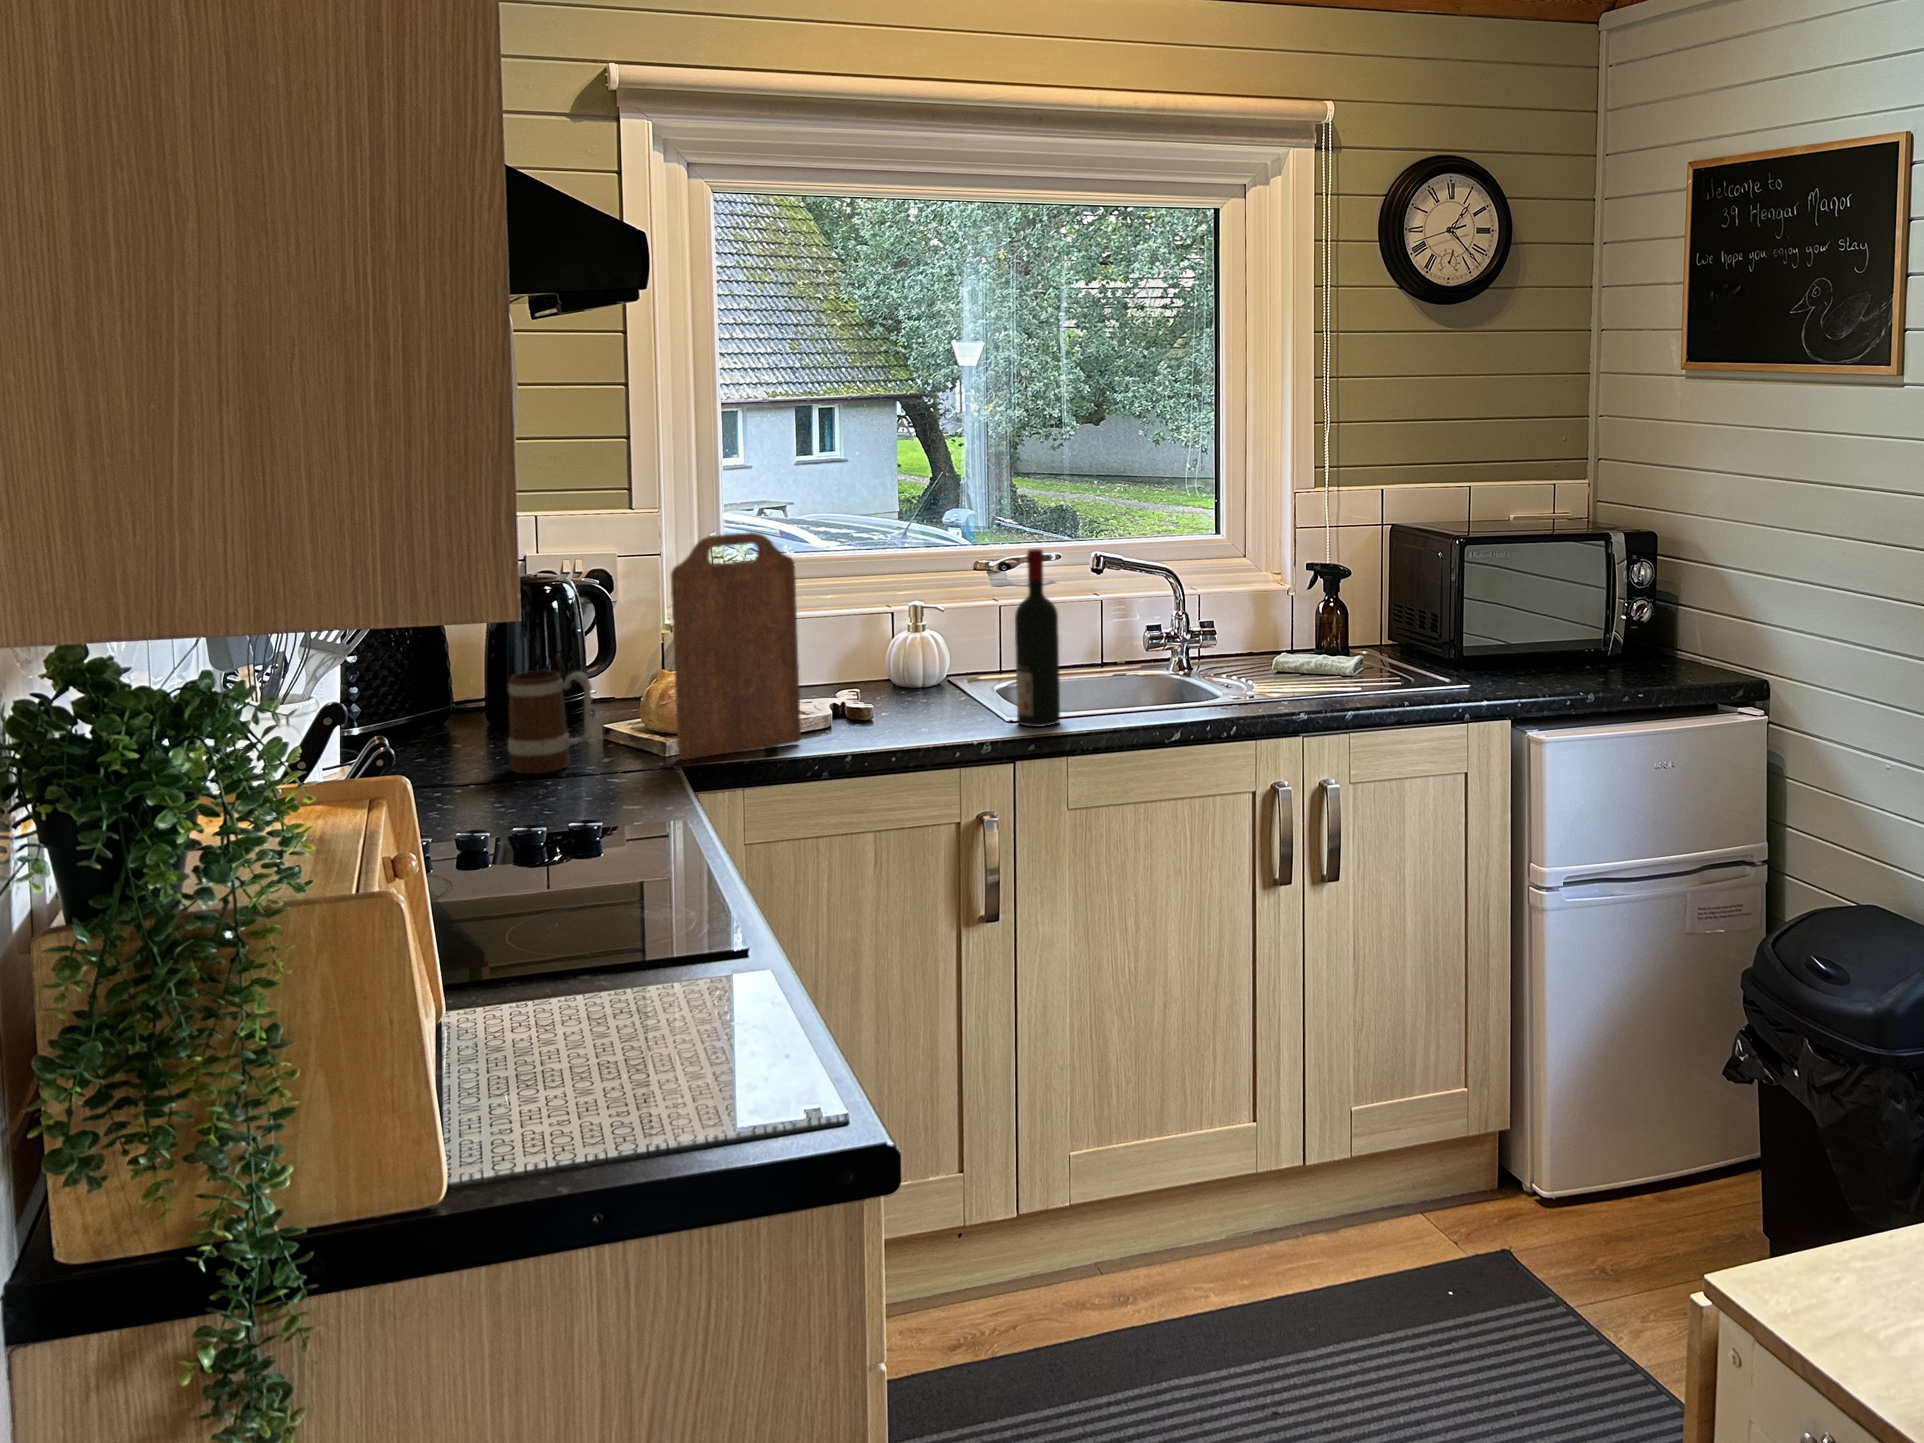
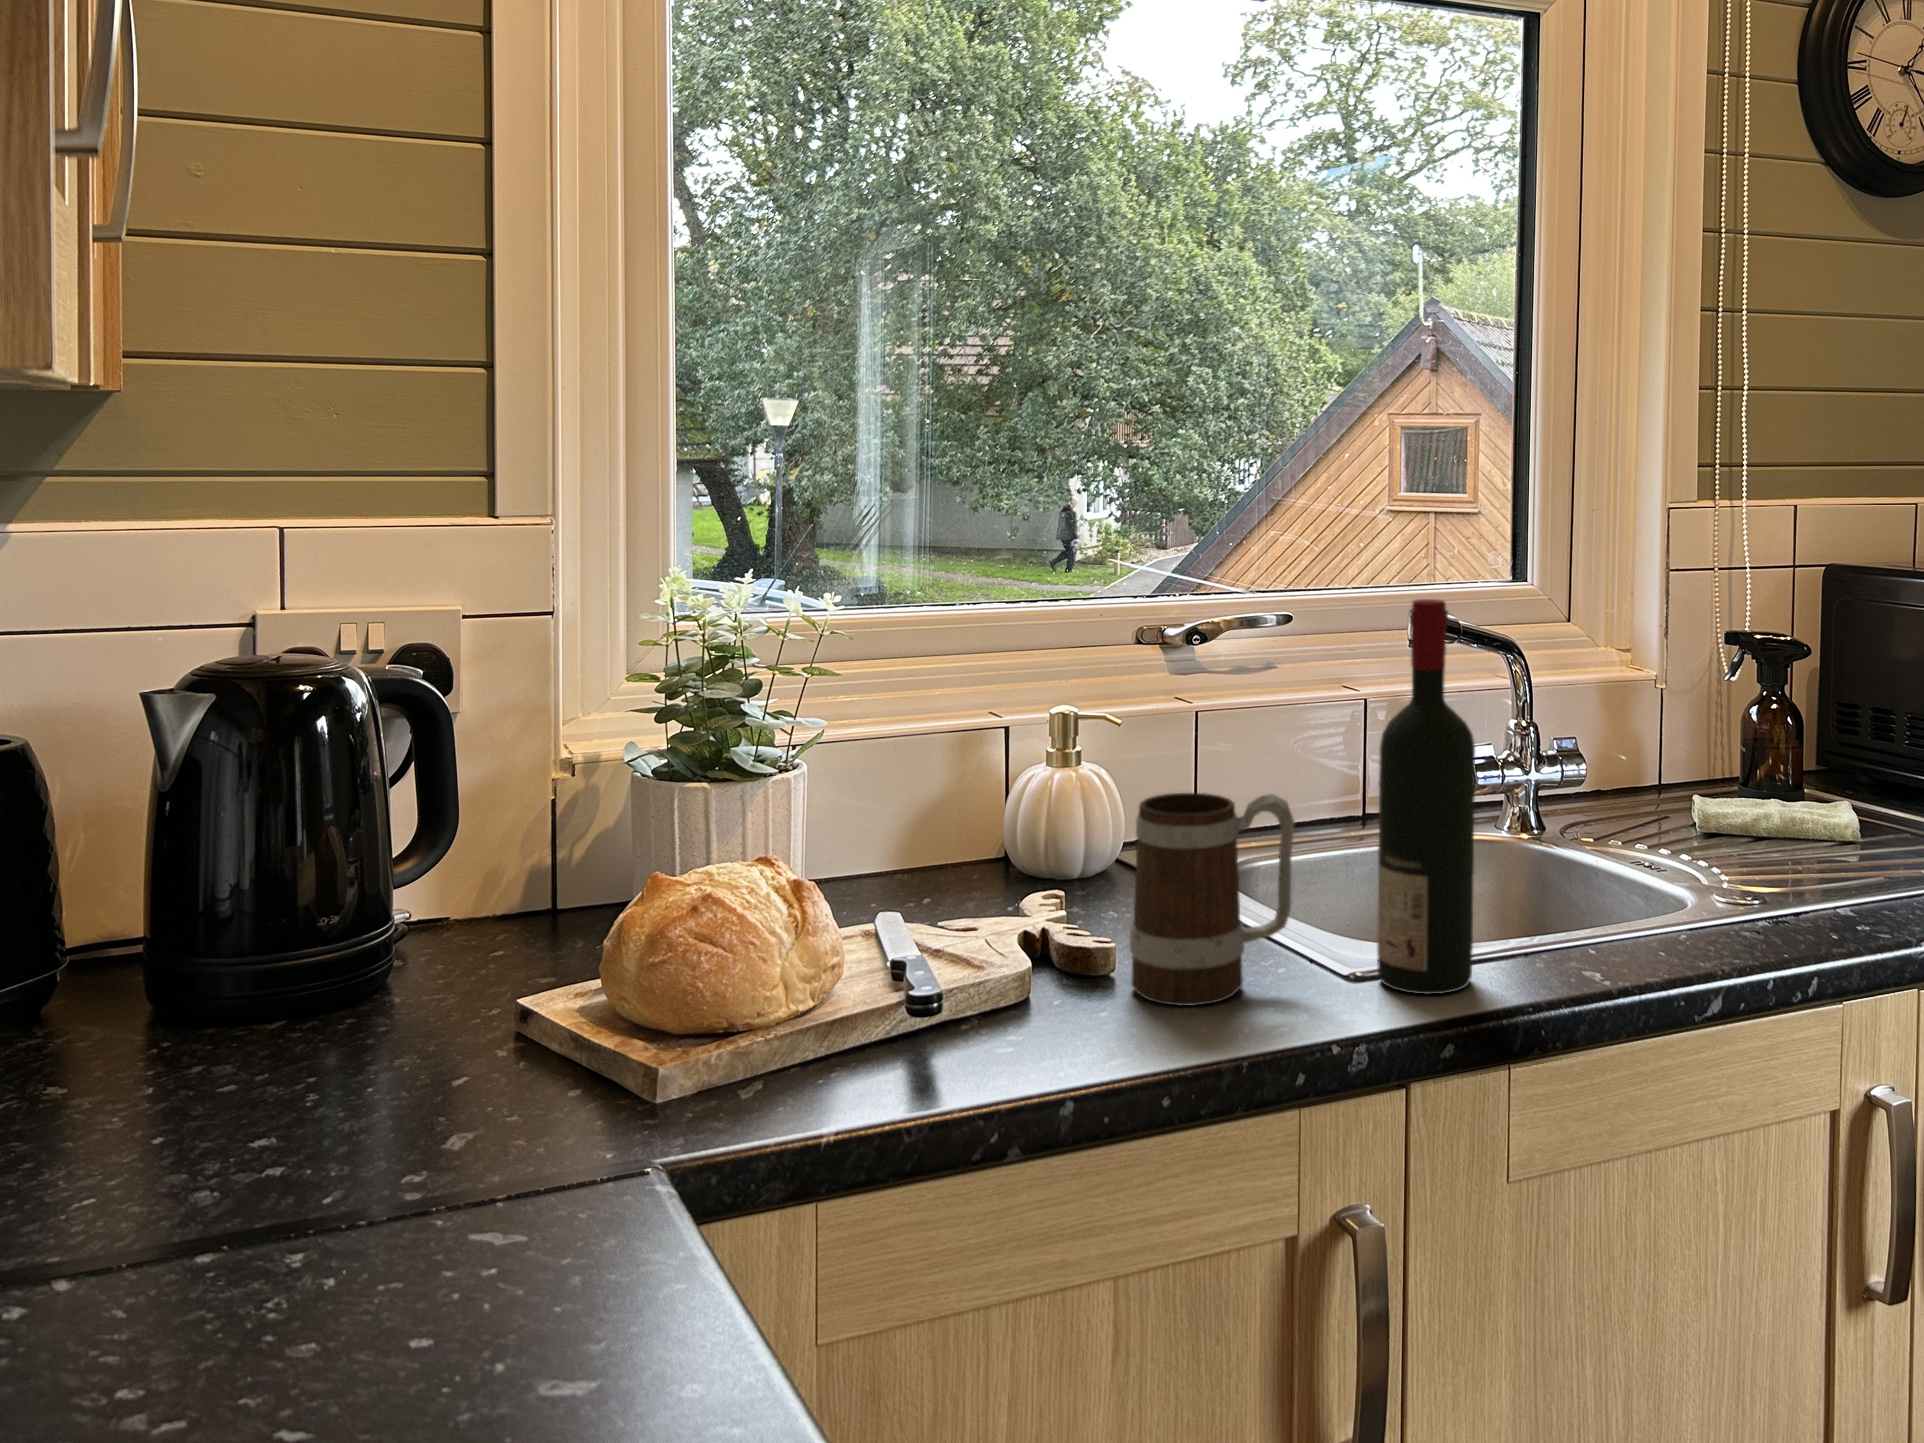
cutting board: present [671,532,801,760] -> none [632,555,935,1151]
mug: present [508,671,592,774] -> present [1130,793,1294,1006]

